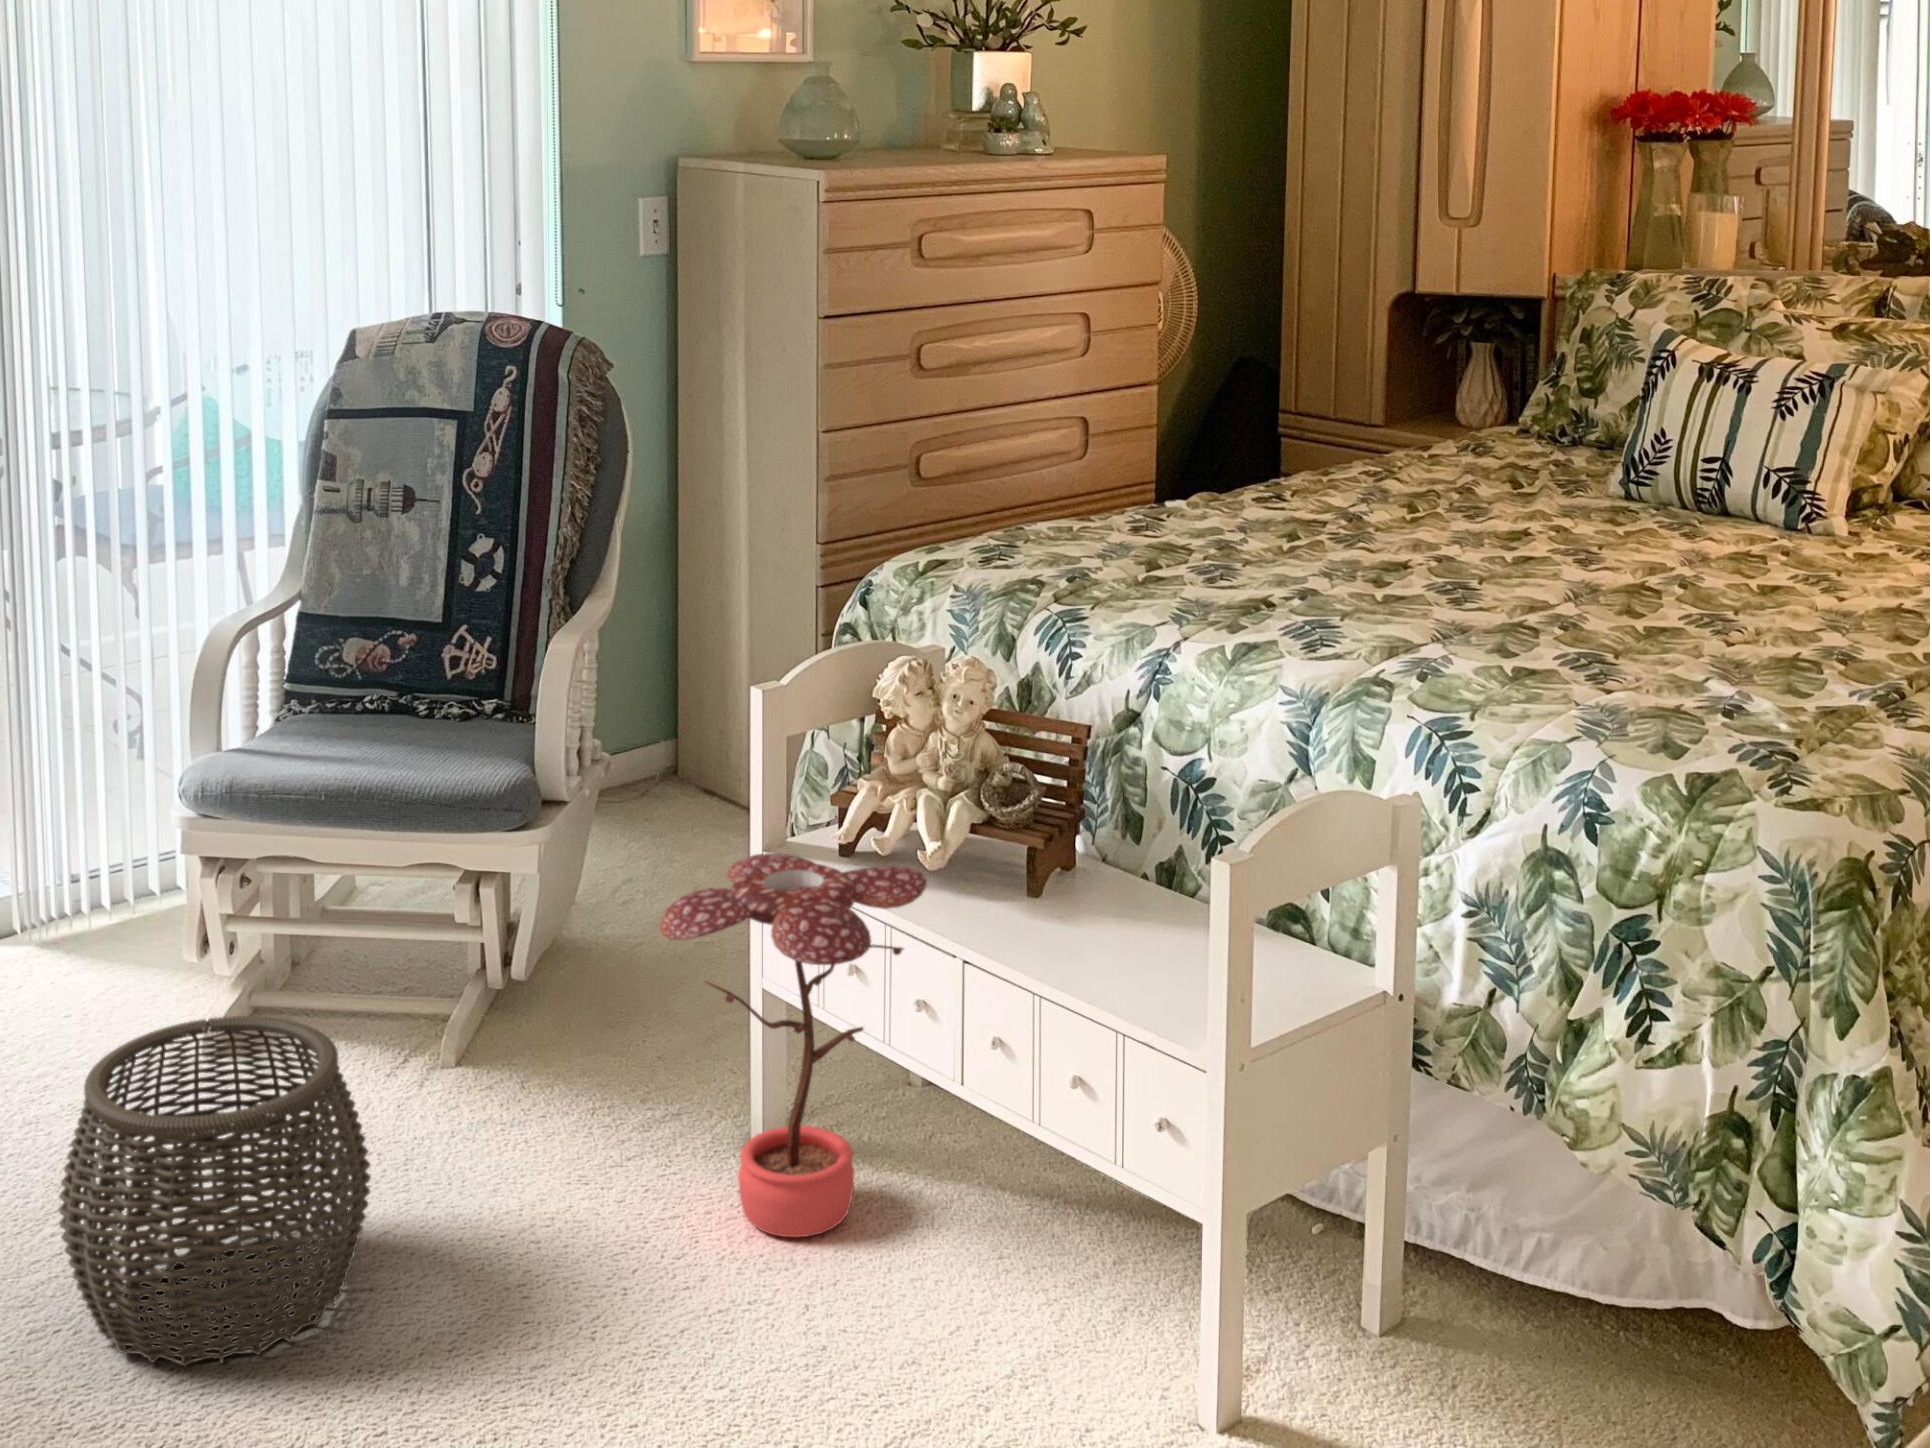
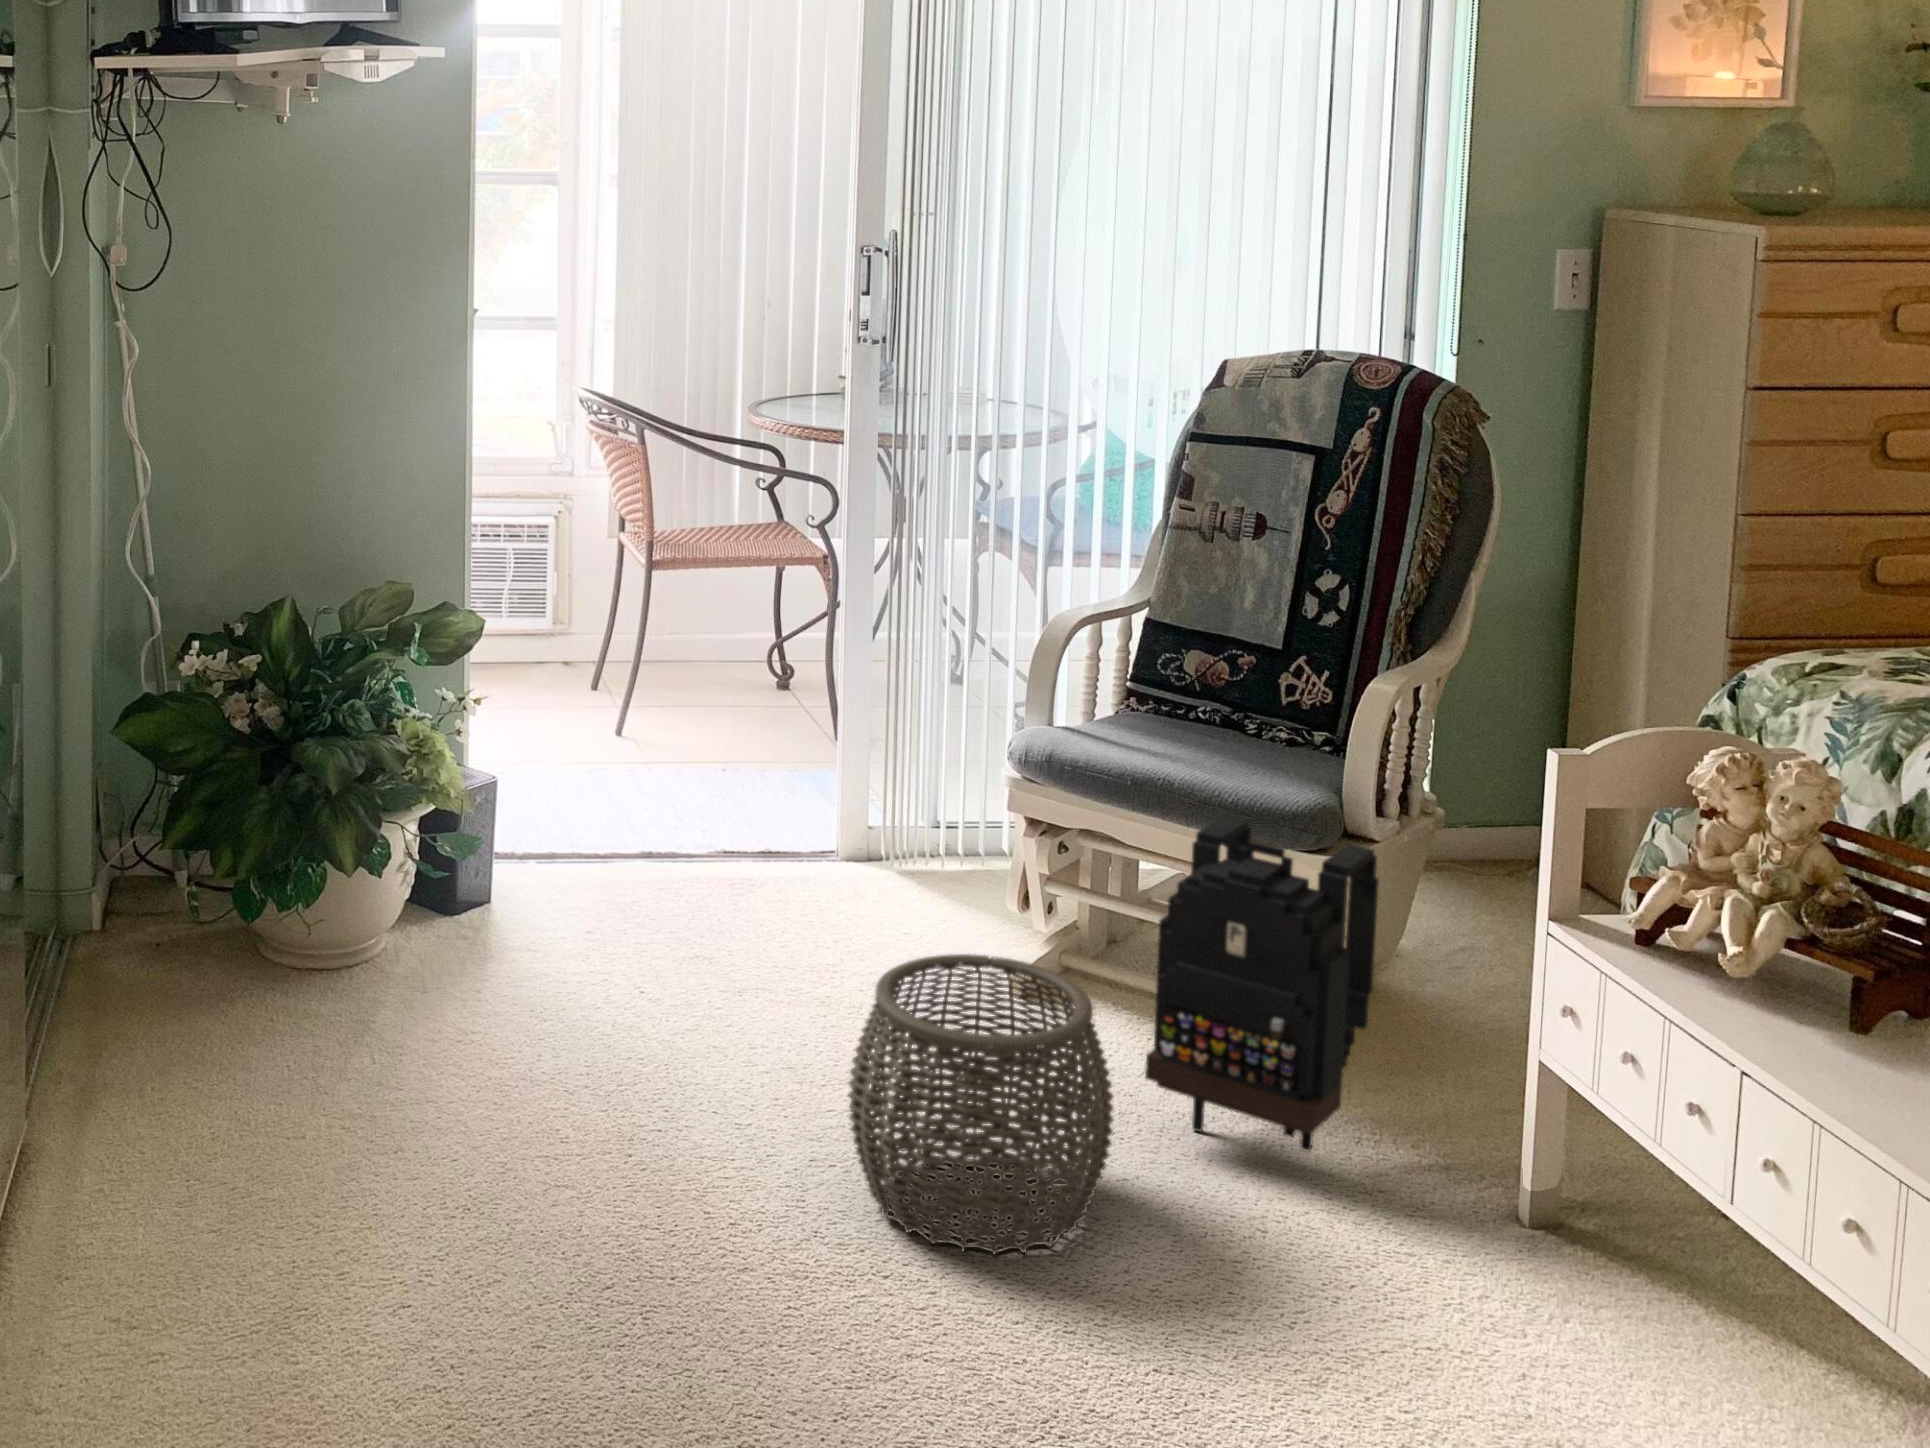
backpack: none [379,807,591,1146] -> present [1145,816,1379,1151]
potted plant: present [659,853,927,1237] -> none [1415,925,1728,1322]

